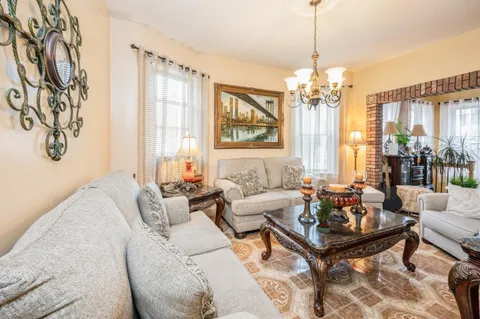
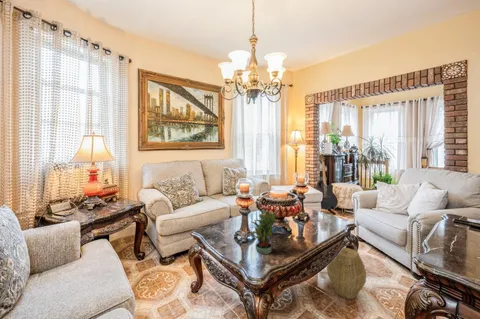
woven basket: none [384,239,425,287] -> present [327,248,366,299]

